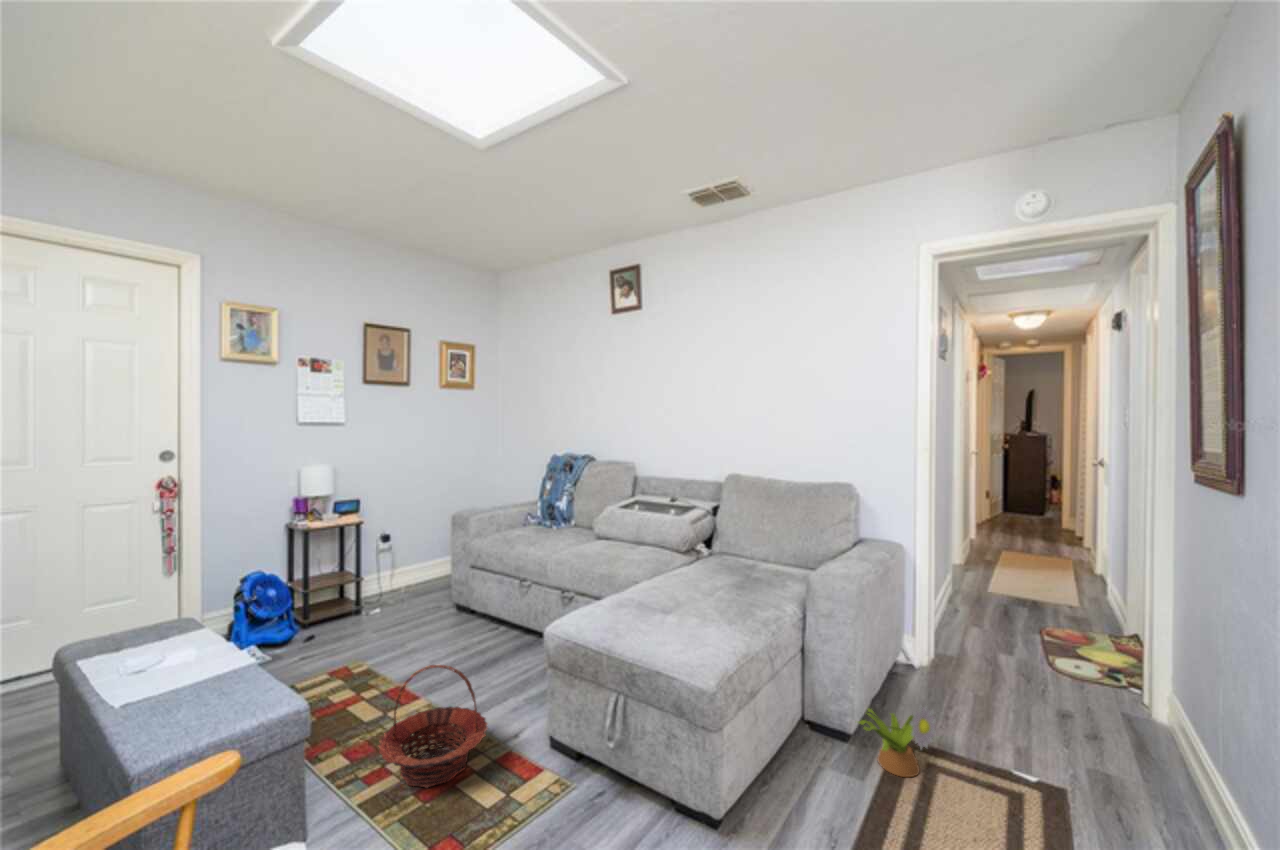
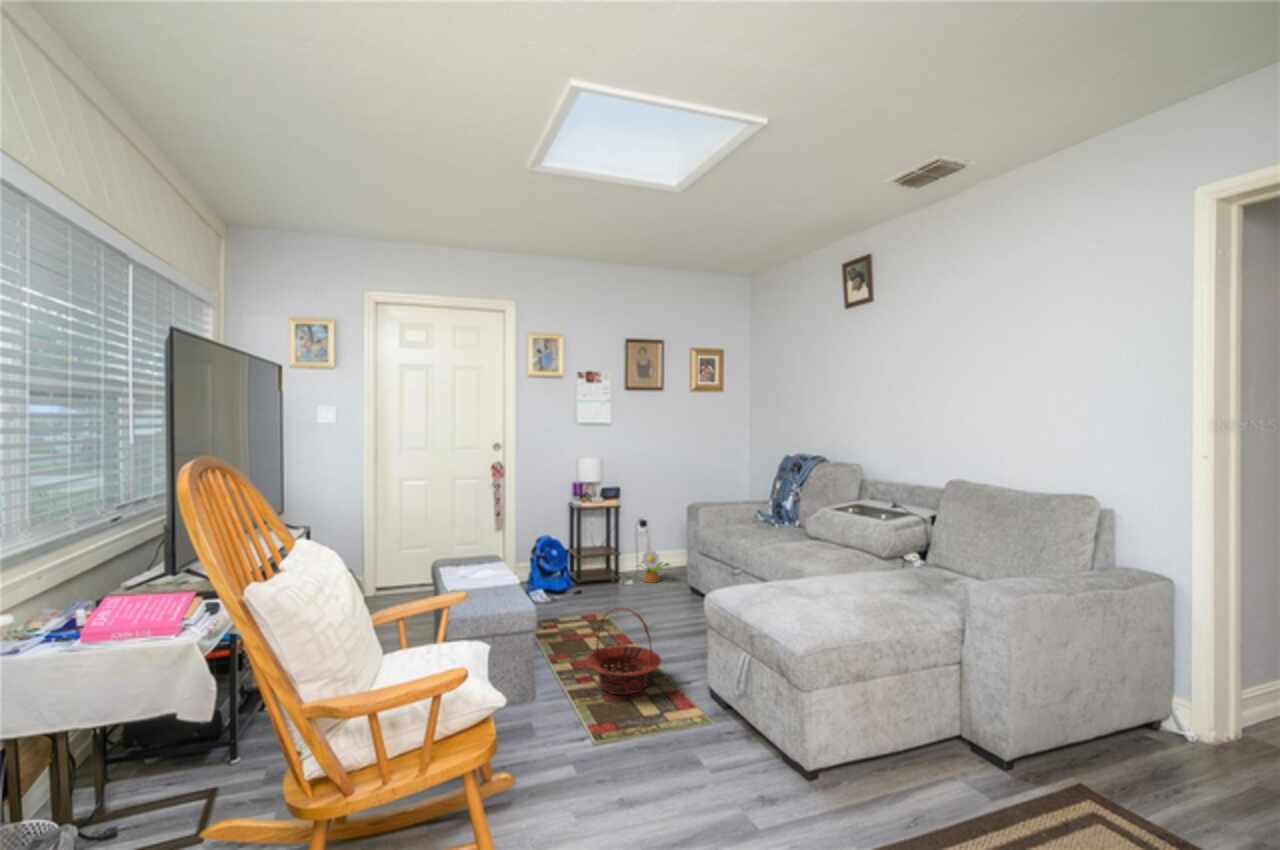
decorative plant: present [858,706,936,777] -> present [640,550,669,583]

